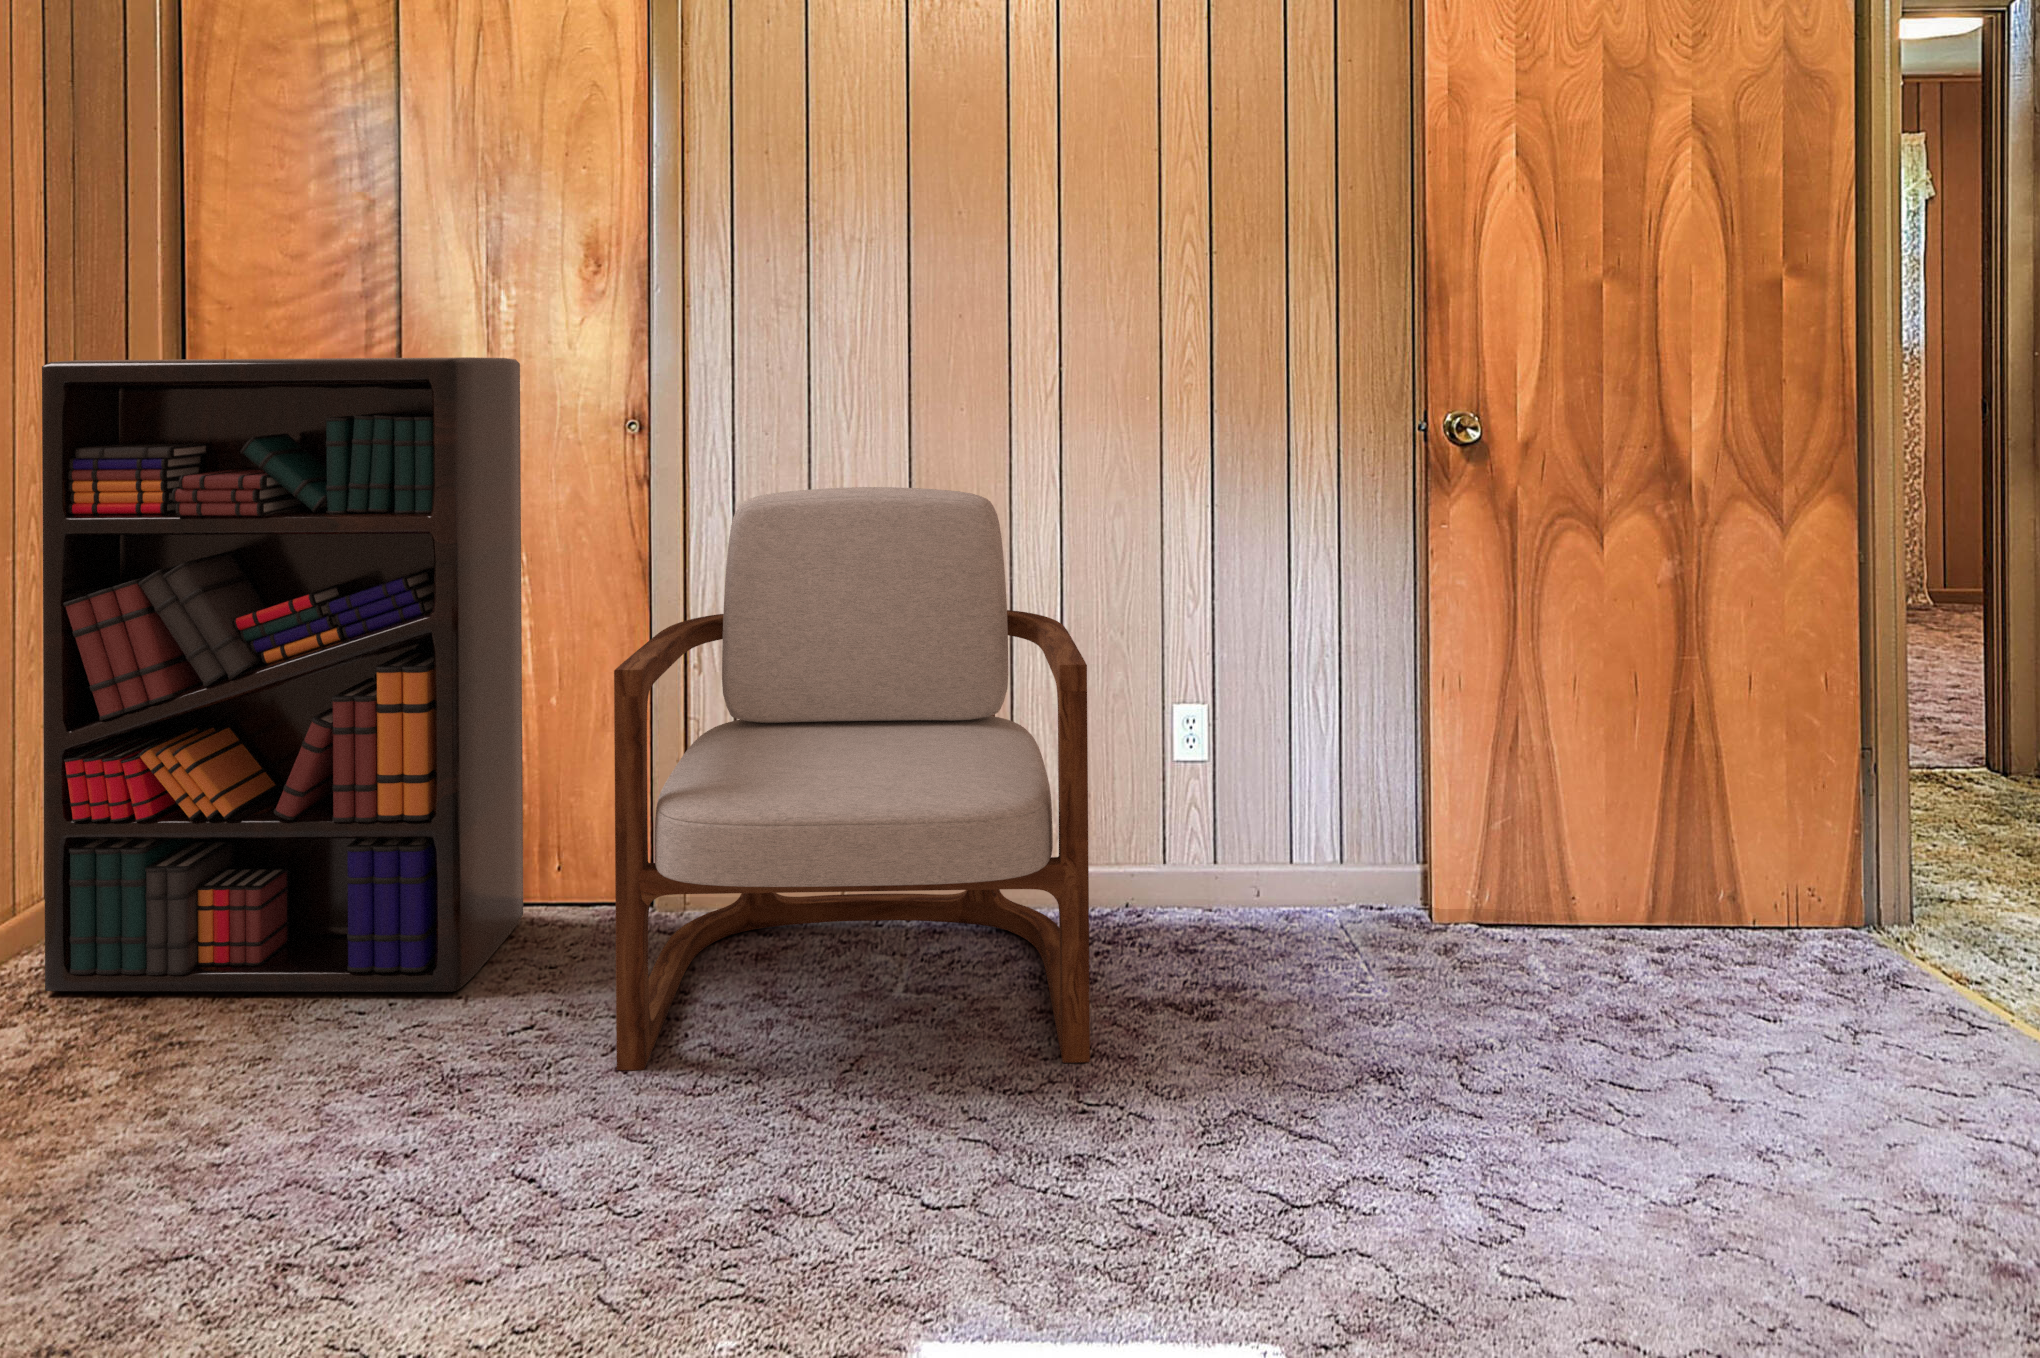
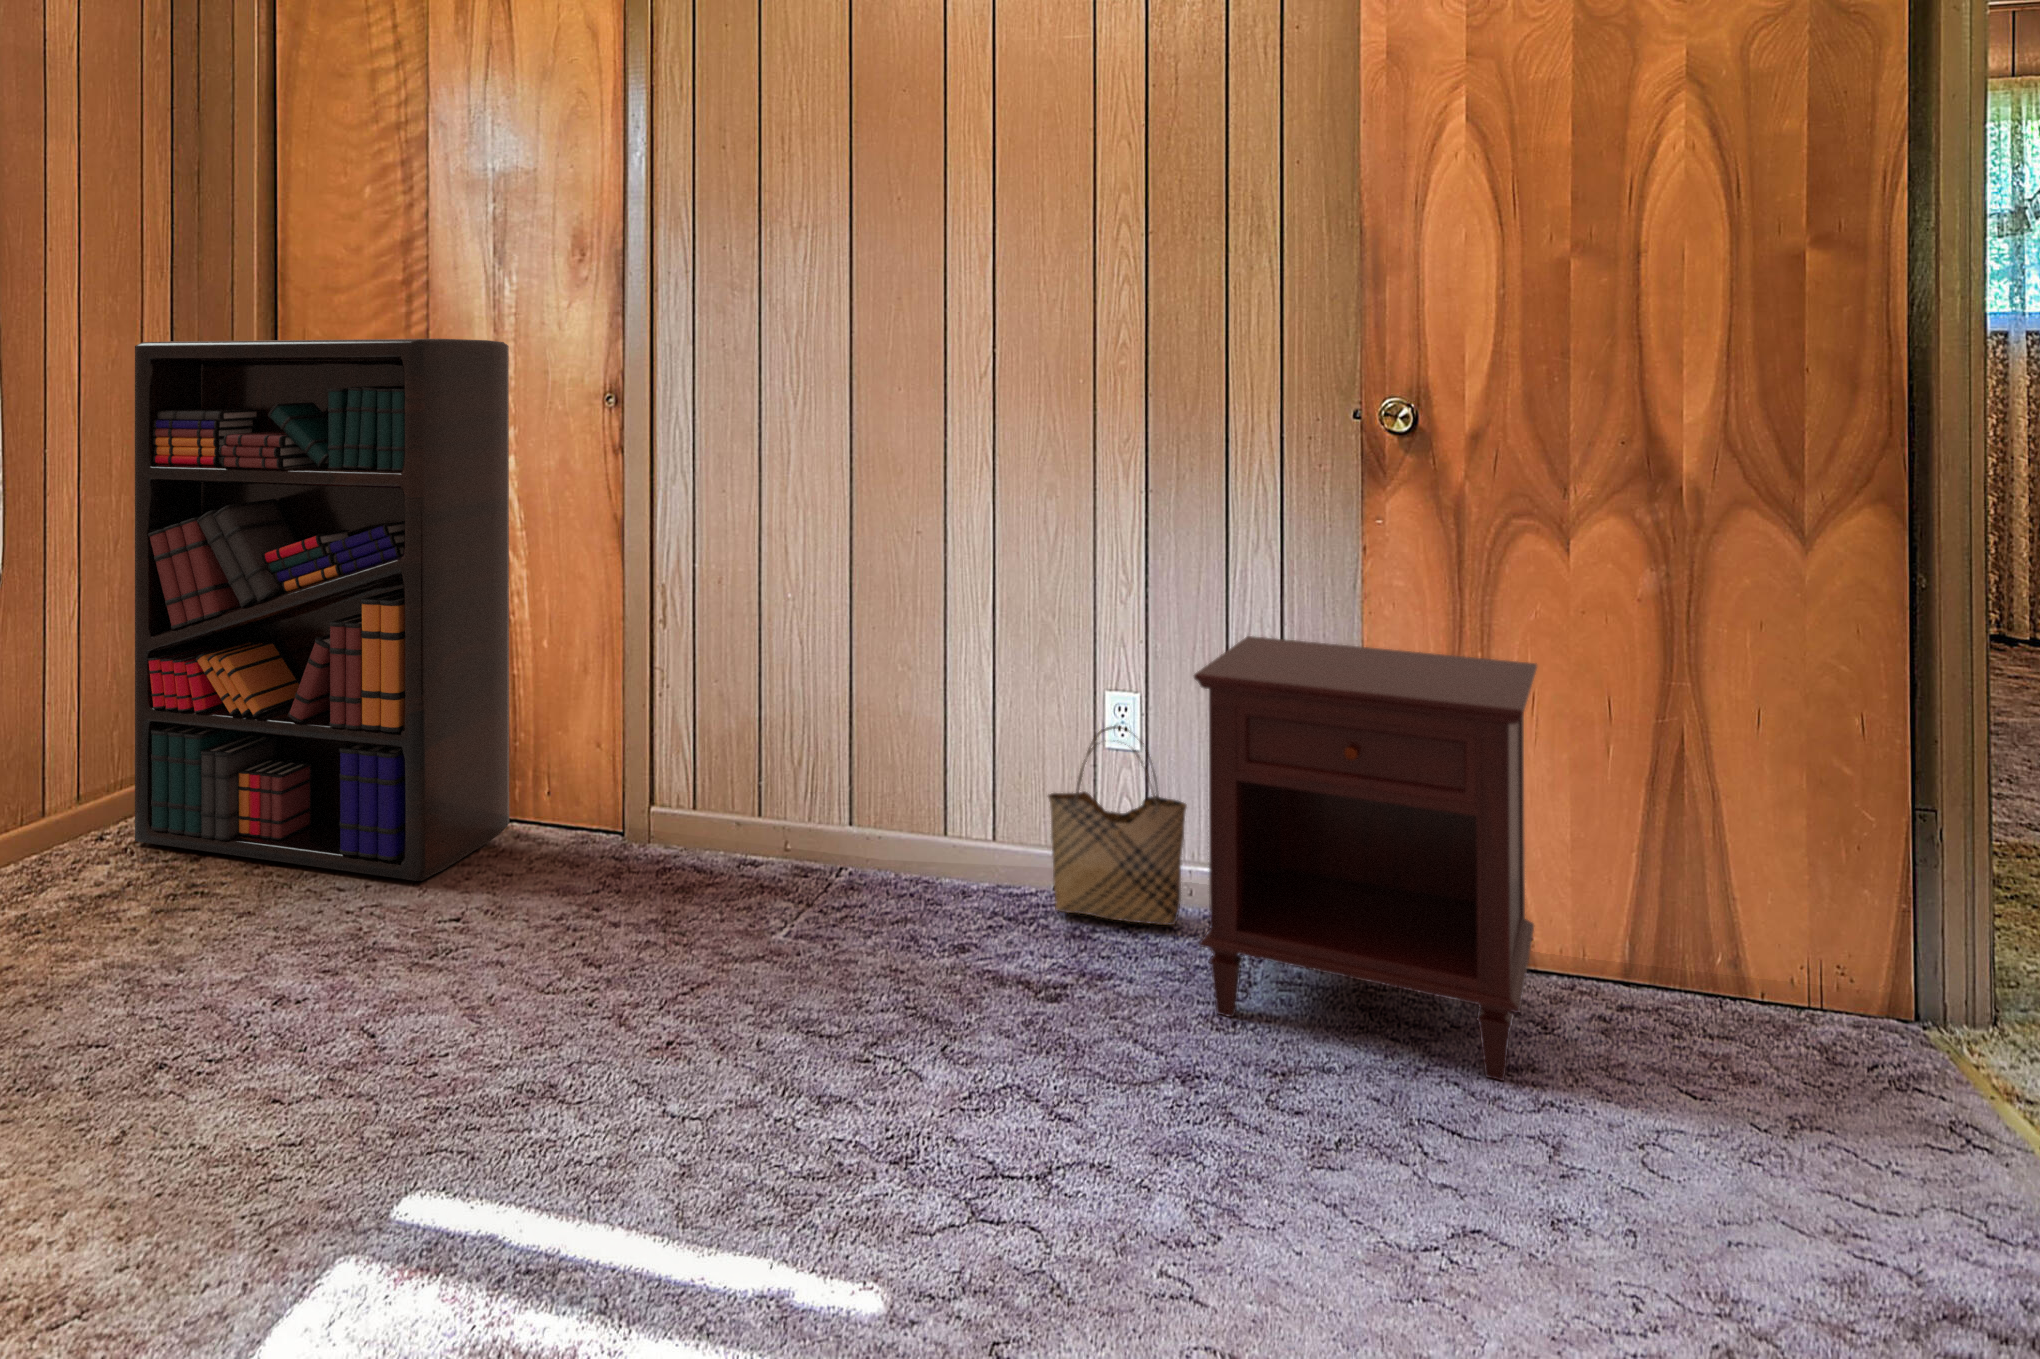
armchair: present [614,487,1090,1070] -> none [506,464,958,1019]
nightstand: none [1329,644,1632,1037] -> present [1194,636,1537,1081]
woven basket: none [1138,740,1270,932] -> present [1048,726,1187,925]

